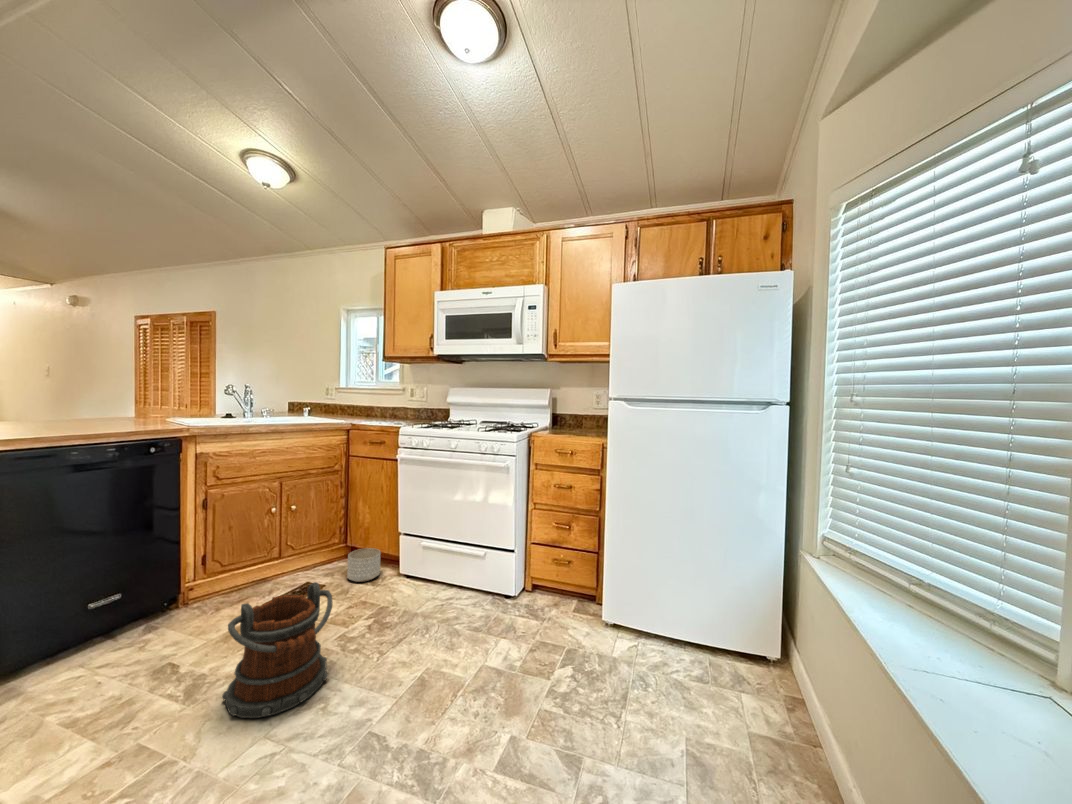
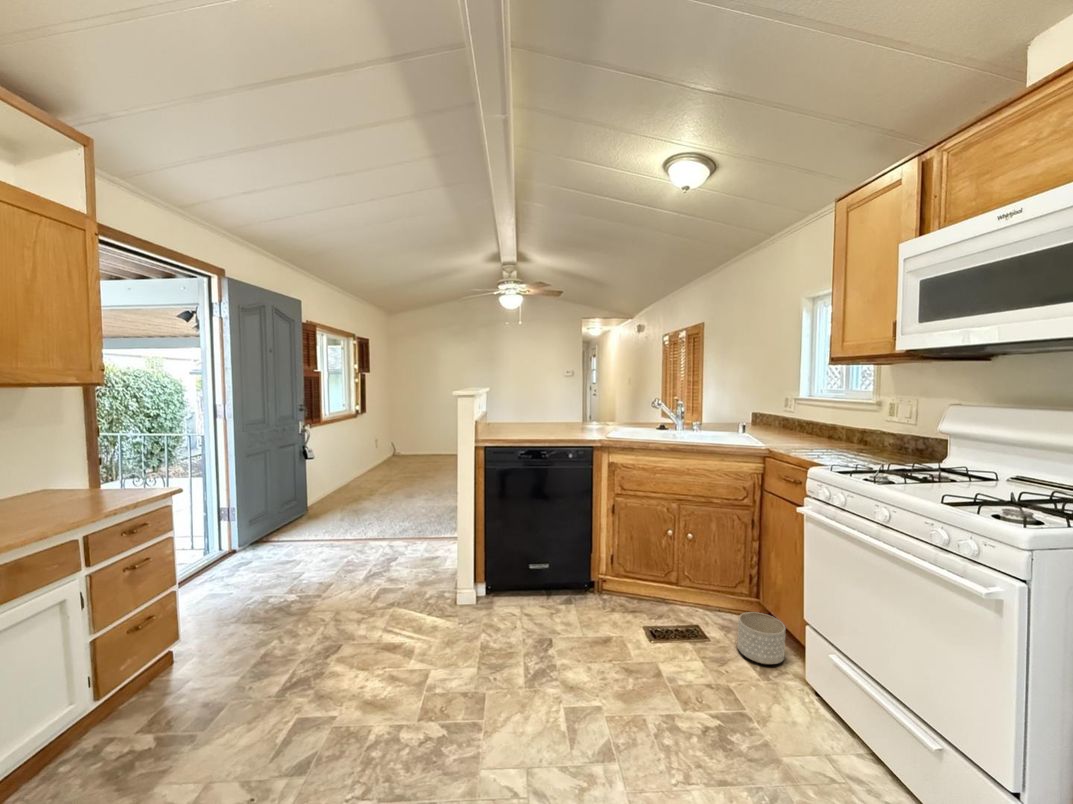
bucket: present [222,582,333,718] -> none [531,620,631,763]

